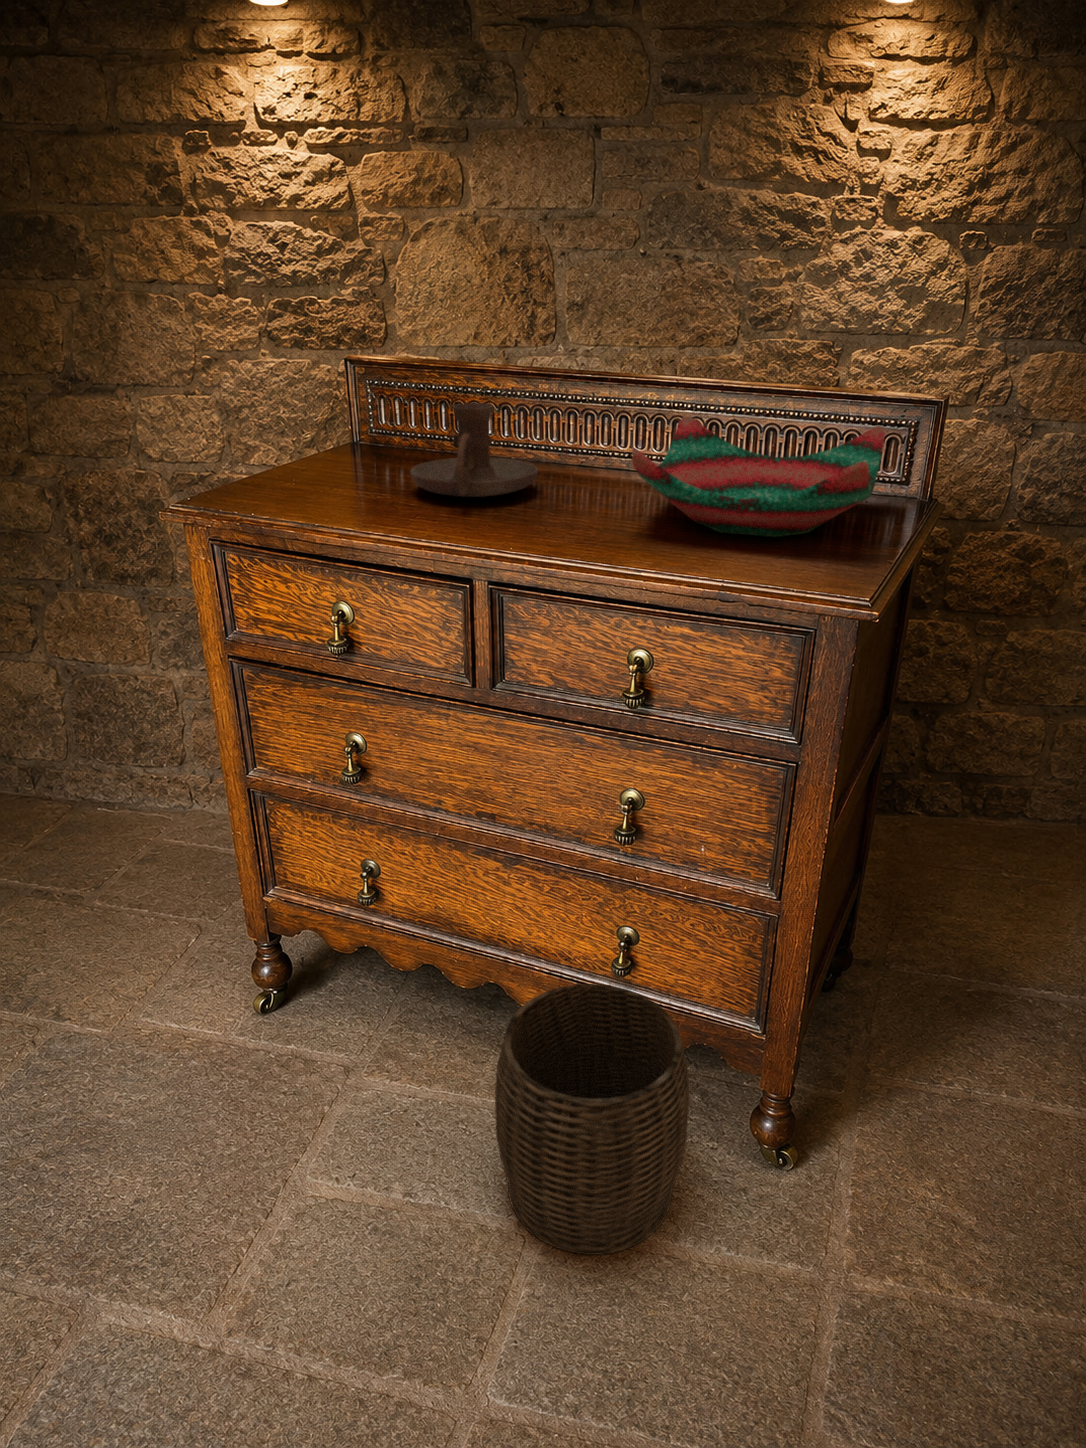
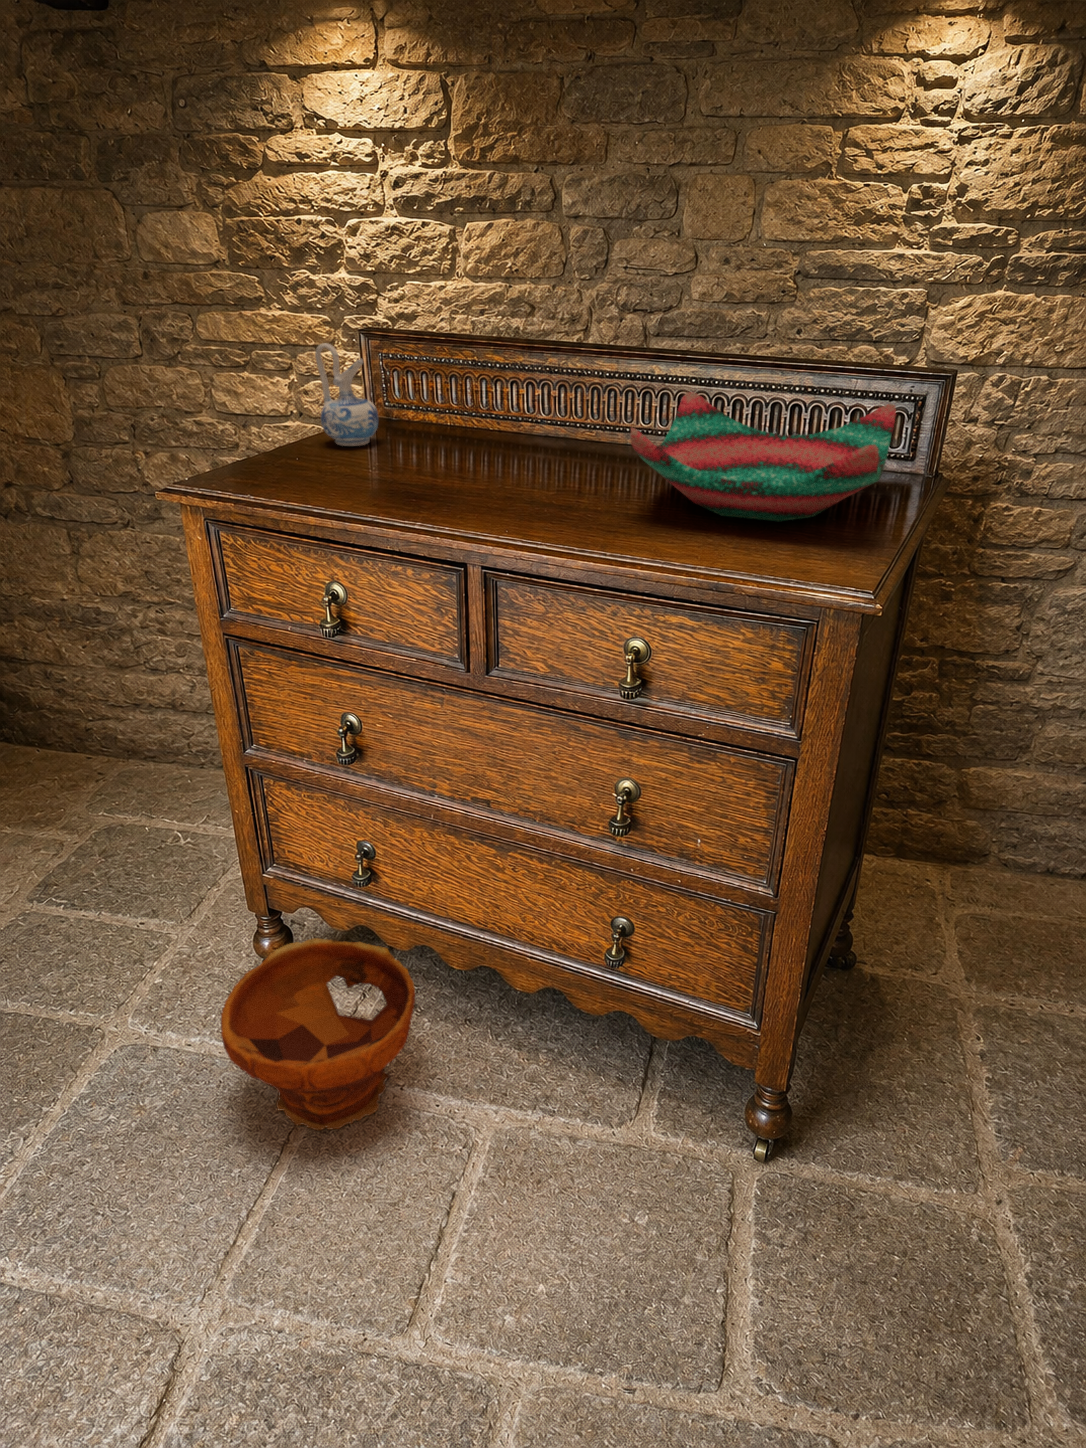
ceramic pitcher: none [321,372,382,471] -> present [315,343,378,446]
candle holder: present [410,403,538,497] -> none [405,377,537,474]
planter: none [227,958,421,1150] -> present [221,938,415,1130]
woven basket: present [495,984,689,1255] -> none [486,972,681,1244]

